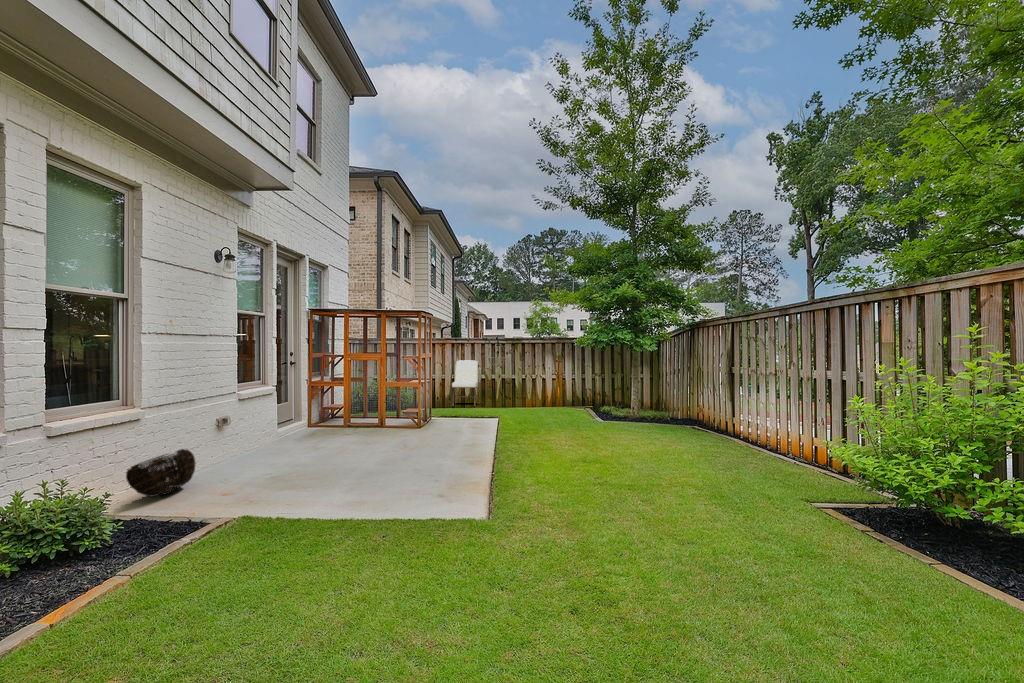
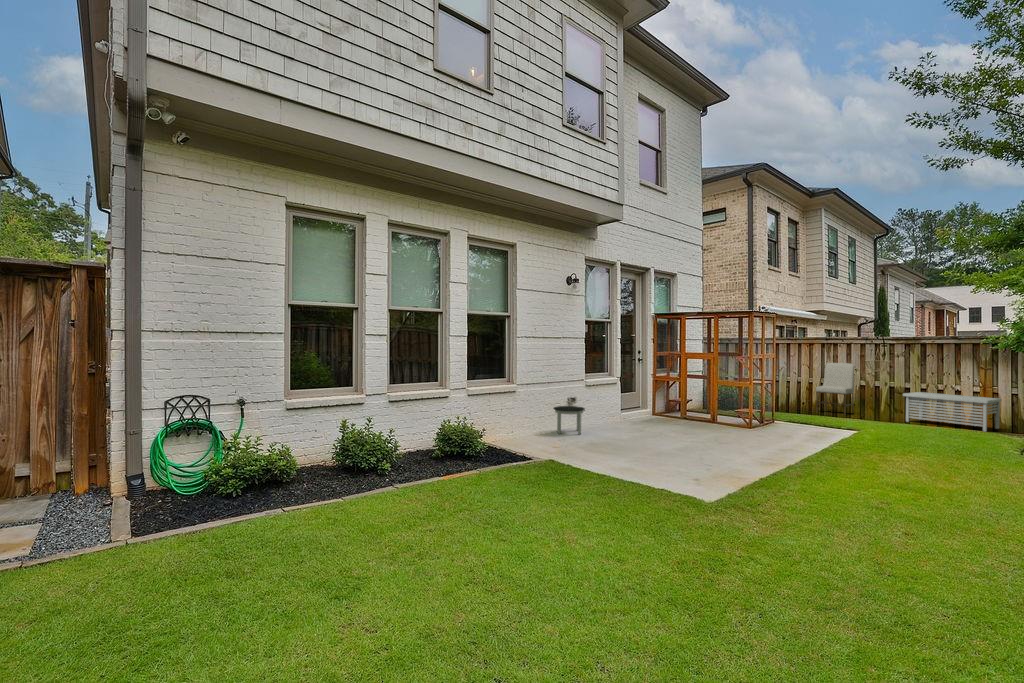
storage bench: none [515,382,570,408] -> present [903,392,1002,432]
round table: none [202,431,253,474] -> present [553,406,585,434]
basket: present [126,449,196,497] -> none [504,413,544,440]

